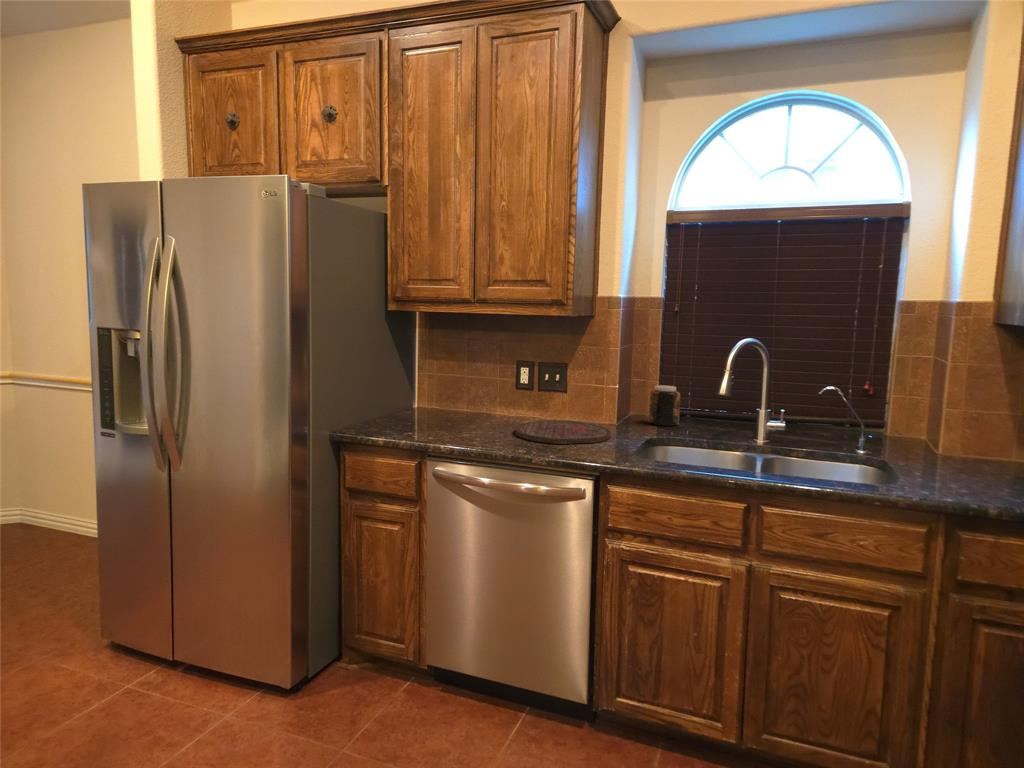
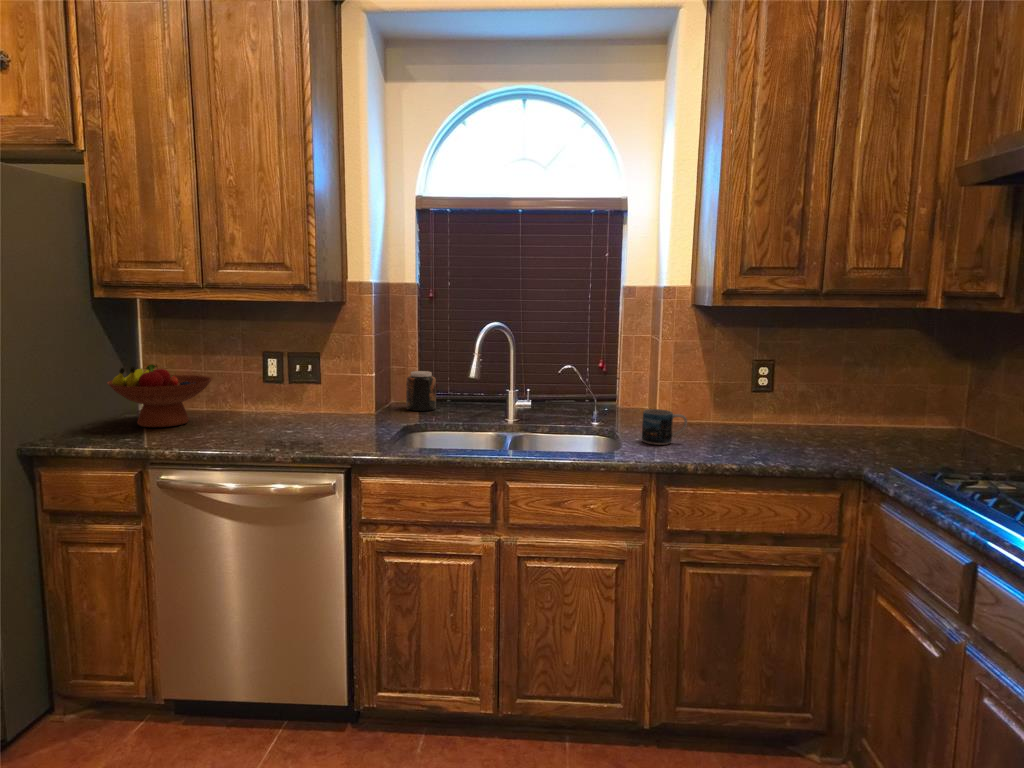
fruit bowl: none [393,369,476,425] -> present [107,364,212,427]
cutting board: present [515,421,611,444] -> none [259,413,365,438]
mug: none [922,441,983,482] -> present [642,409,687,445]

